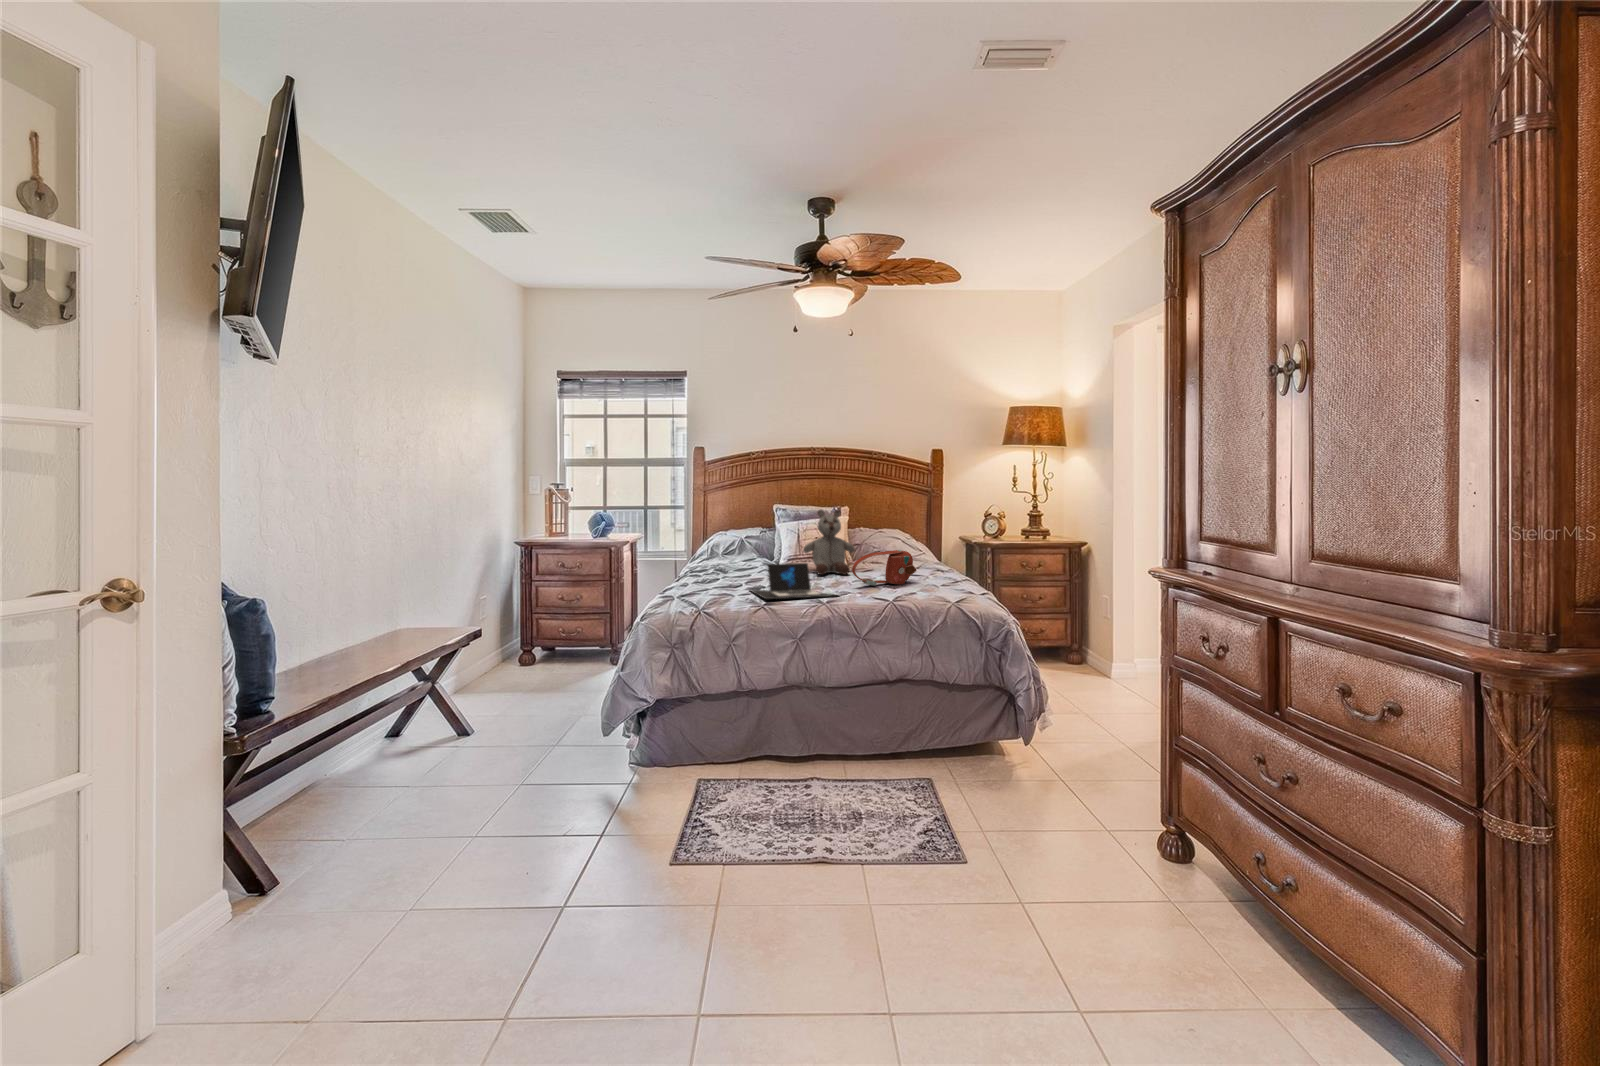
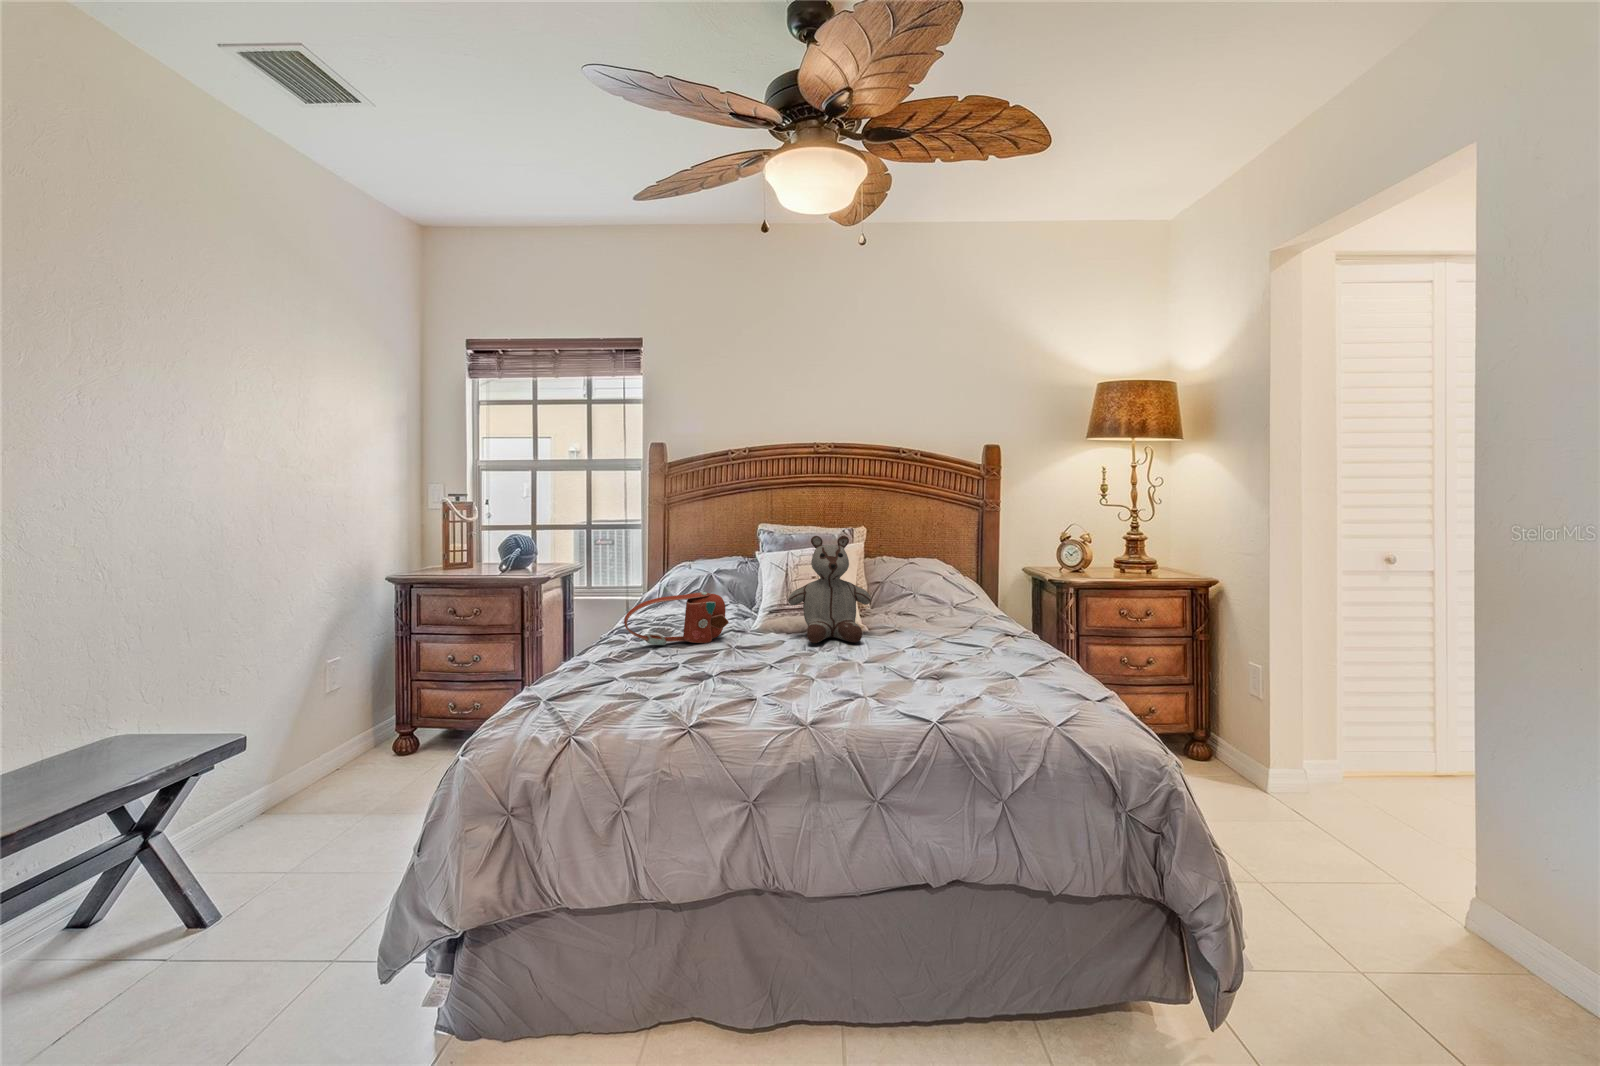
handbag: present [852,550,917,586] -> present [624,592,729,645]
laptop: present [752,563,837,599] -> none [683,633,840,712]

